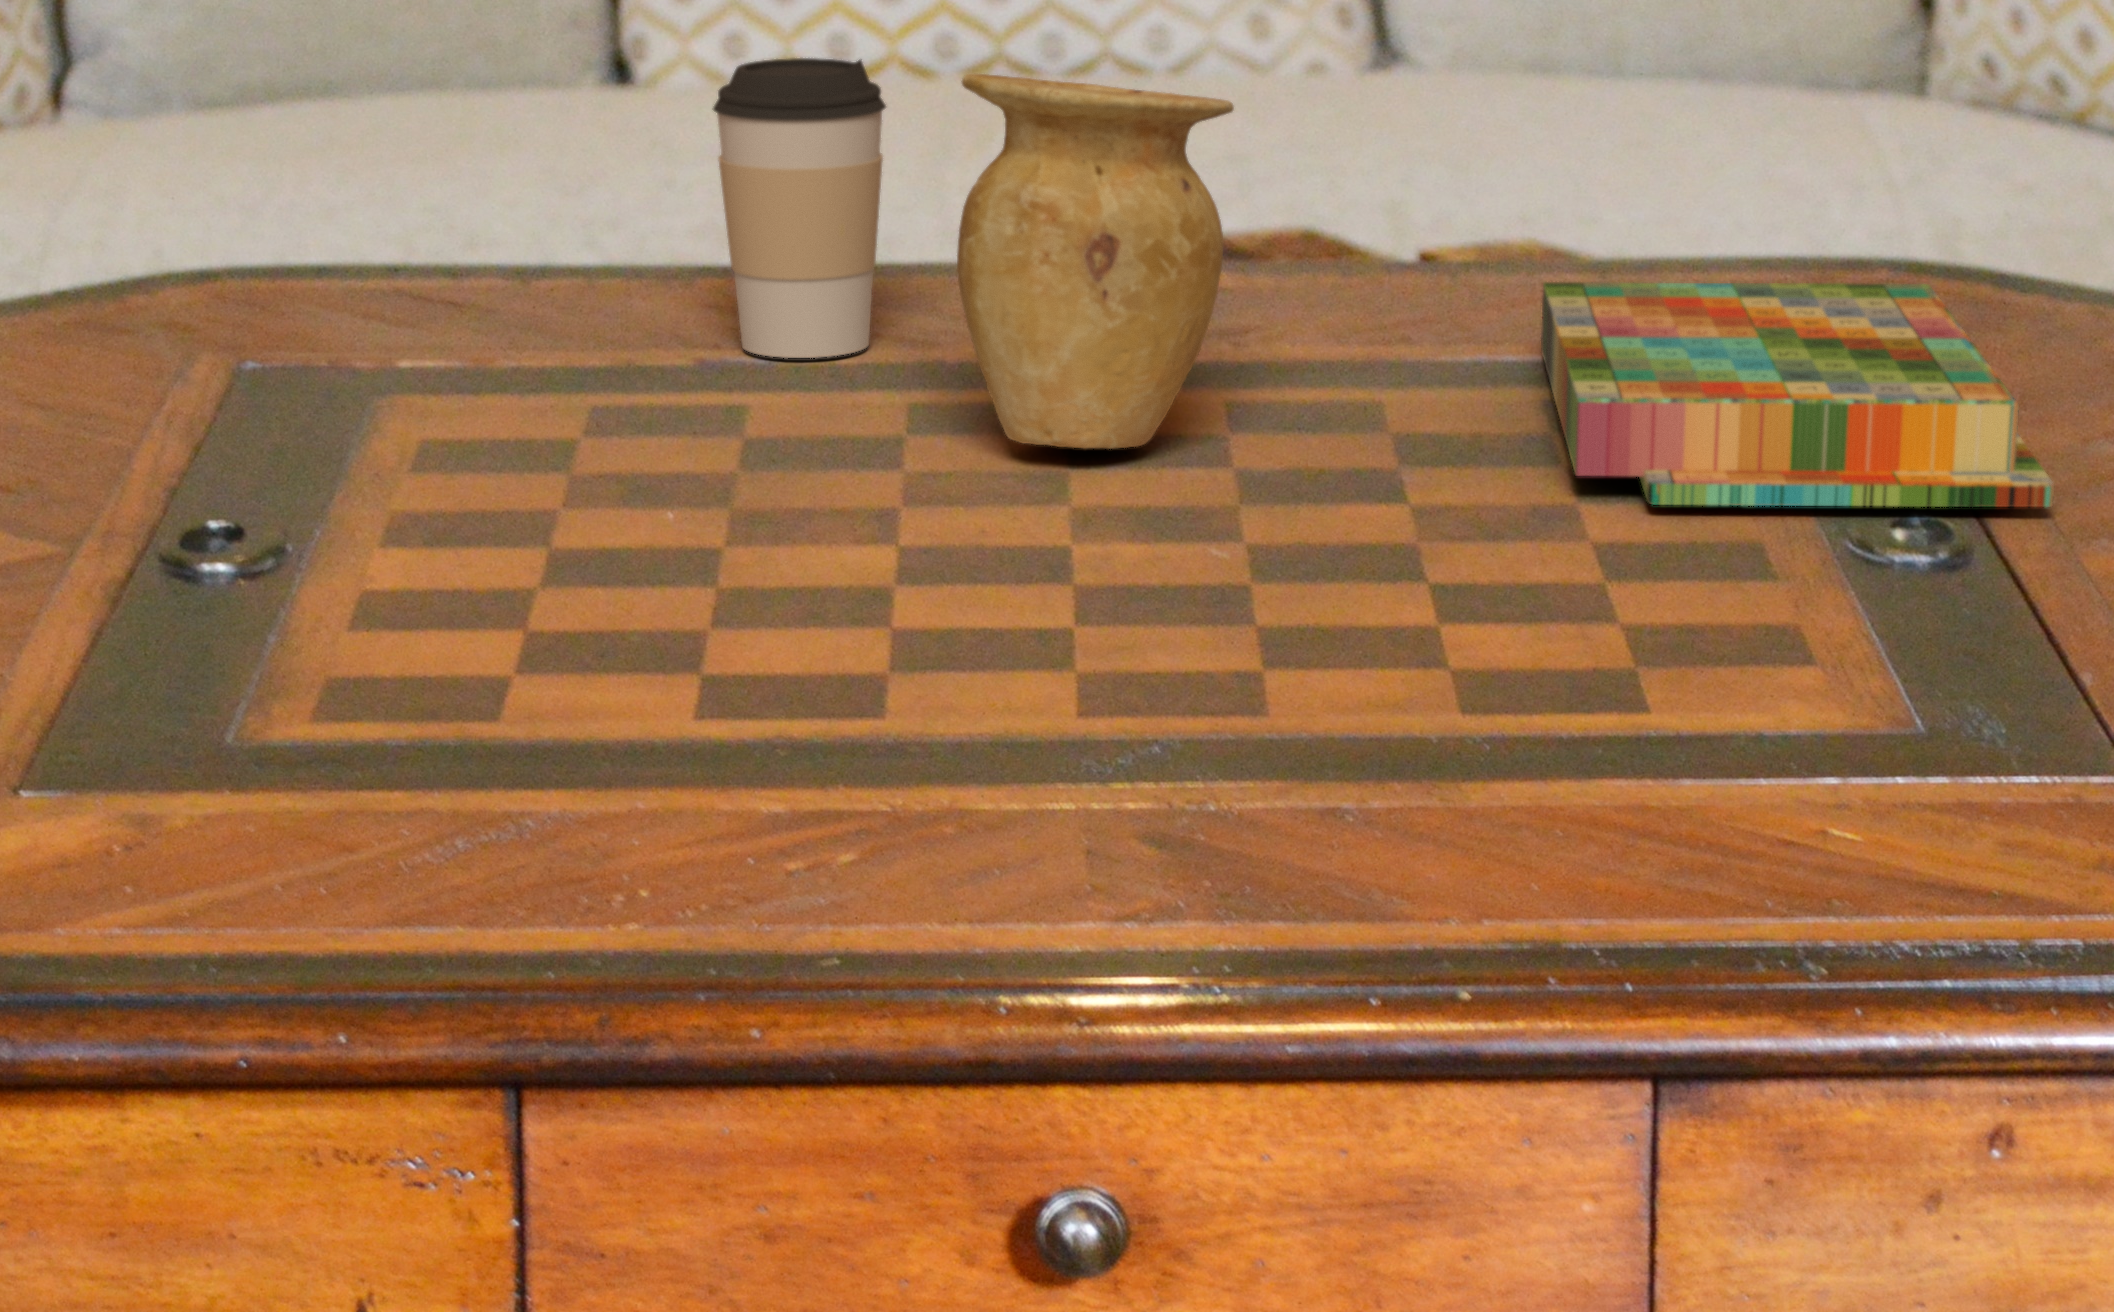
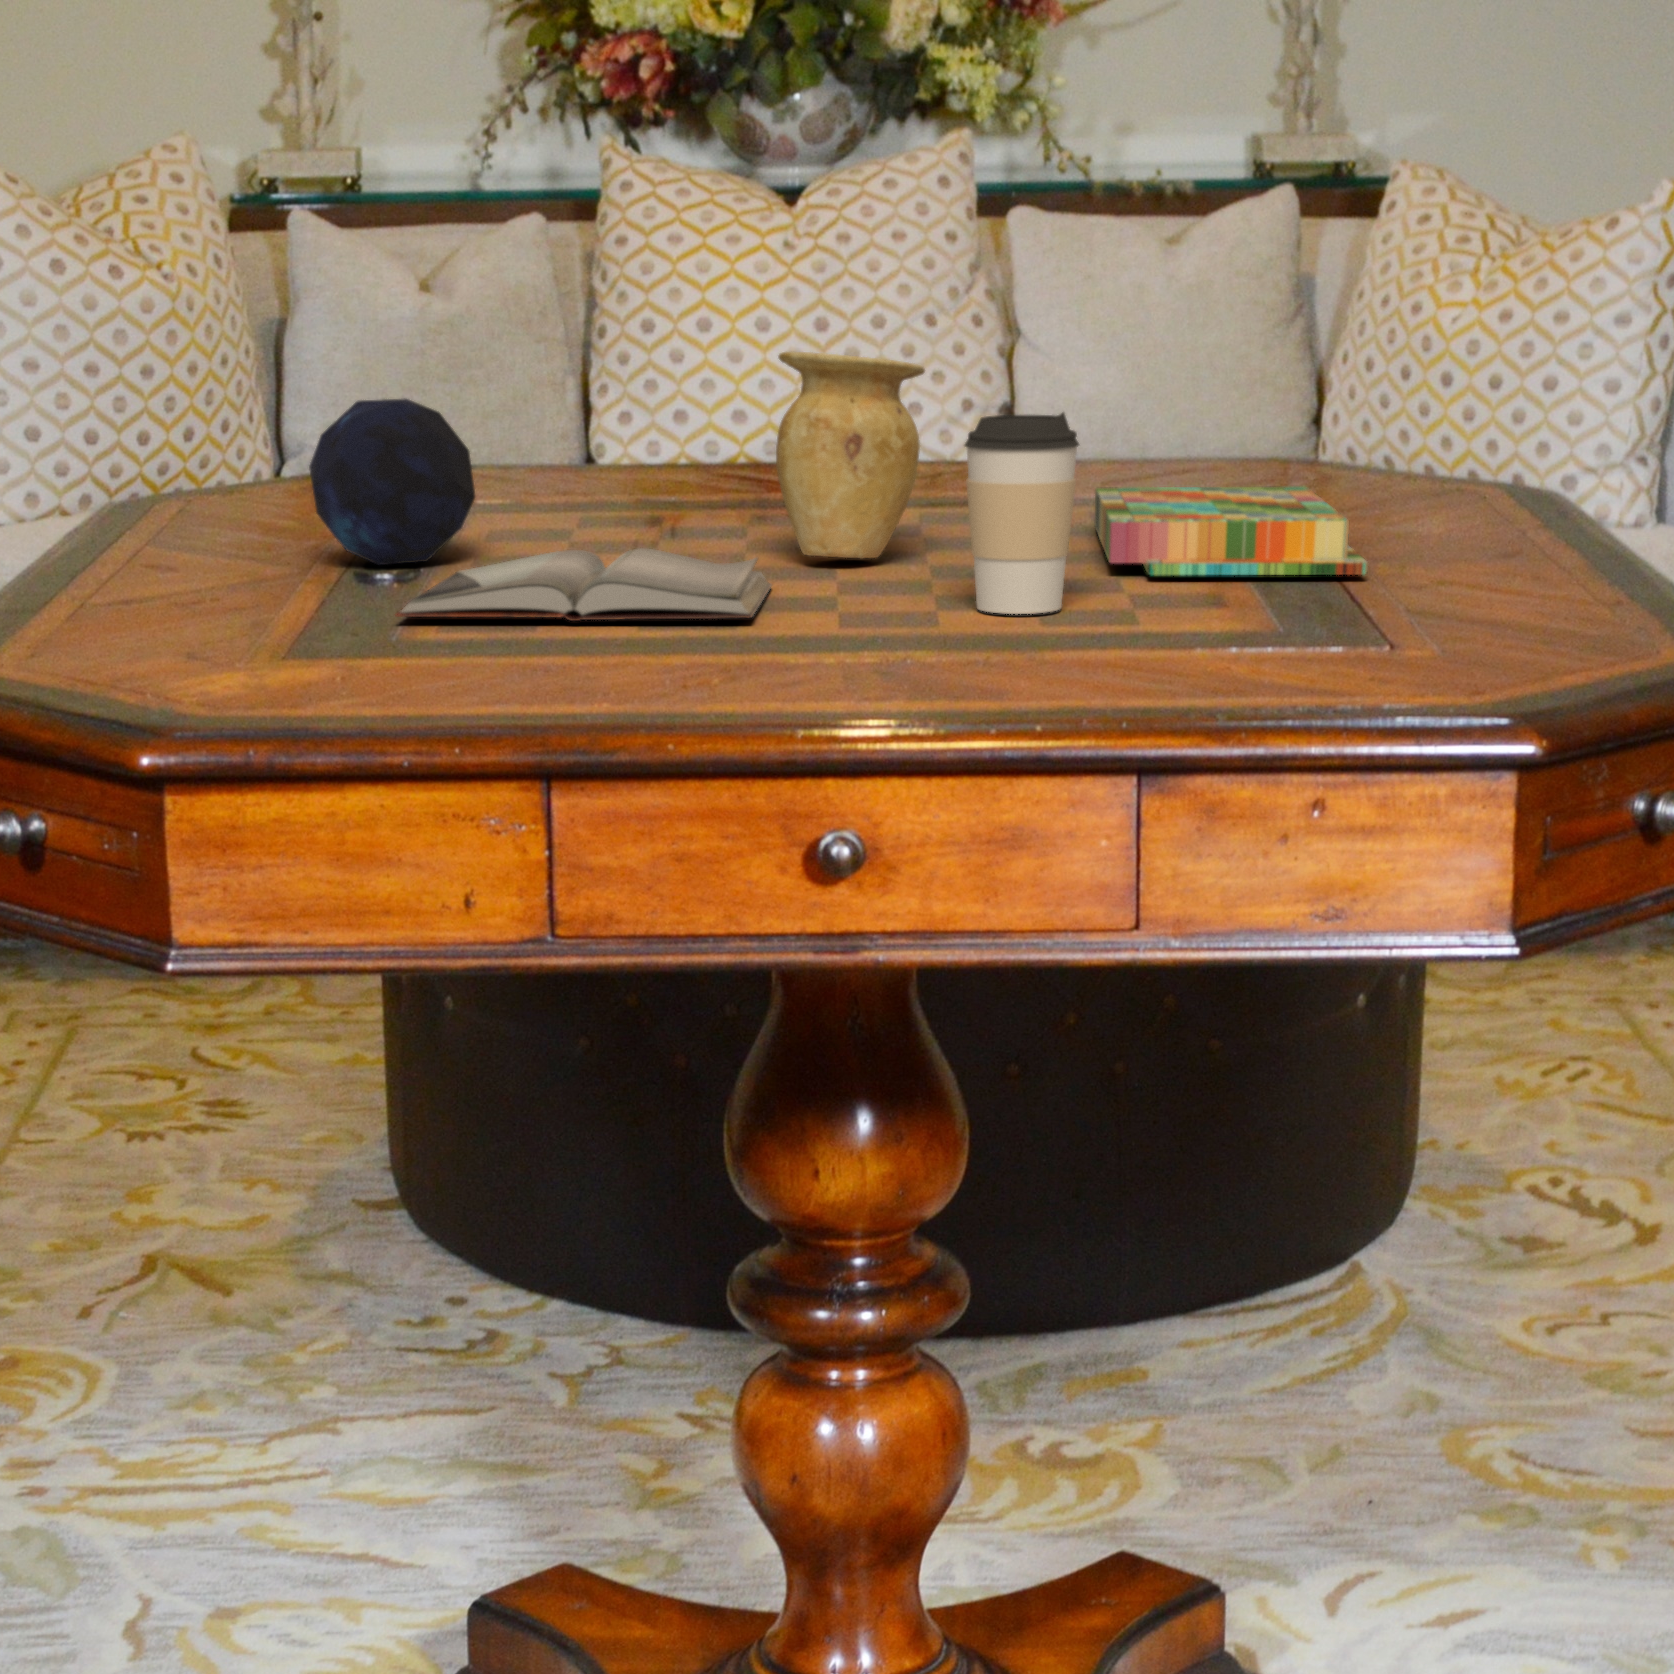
coffee cup: present [713,58,886,358] -> present [965,413,1079,614]
decorative orb: none [89,144,400,452] -> present [309,398,475,565]
hardback book: none [238,455,950,636] -> present [395,548,772,621]

